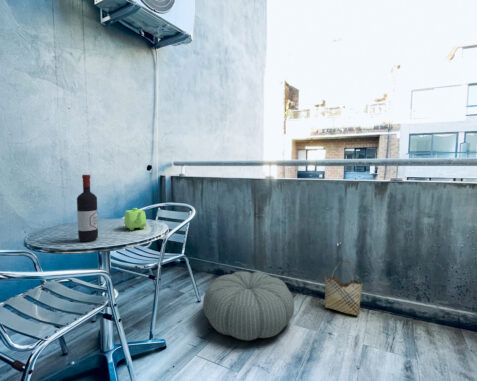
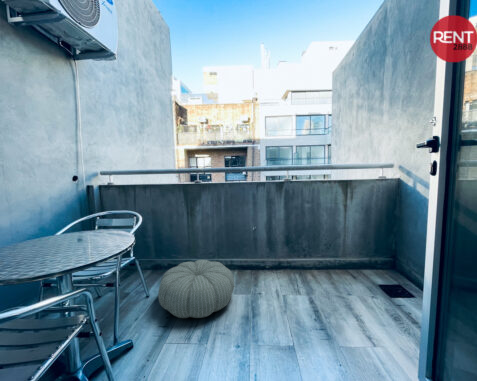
wine bottle: present [77,175,98,242] -> none [31,189,61,264]
teapot: present [124,208,146,230] -> none [79,219,107,243]
woven basket: present [325,261,363,315] -> none [248,239,273,276]

